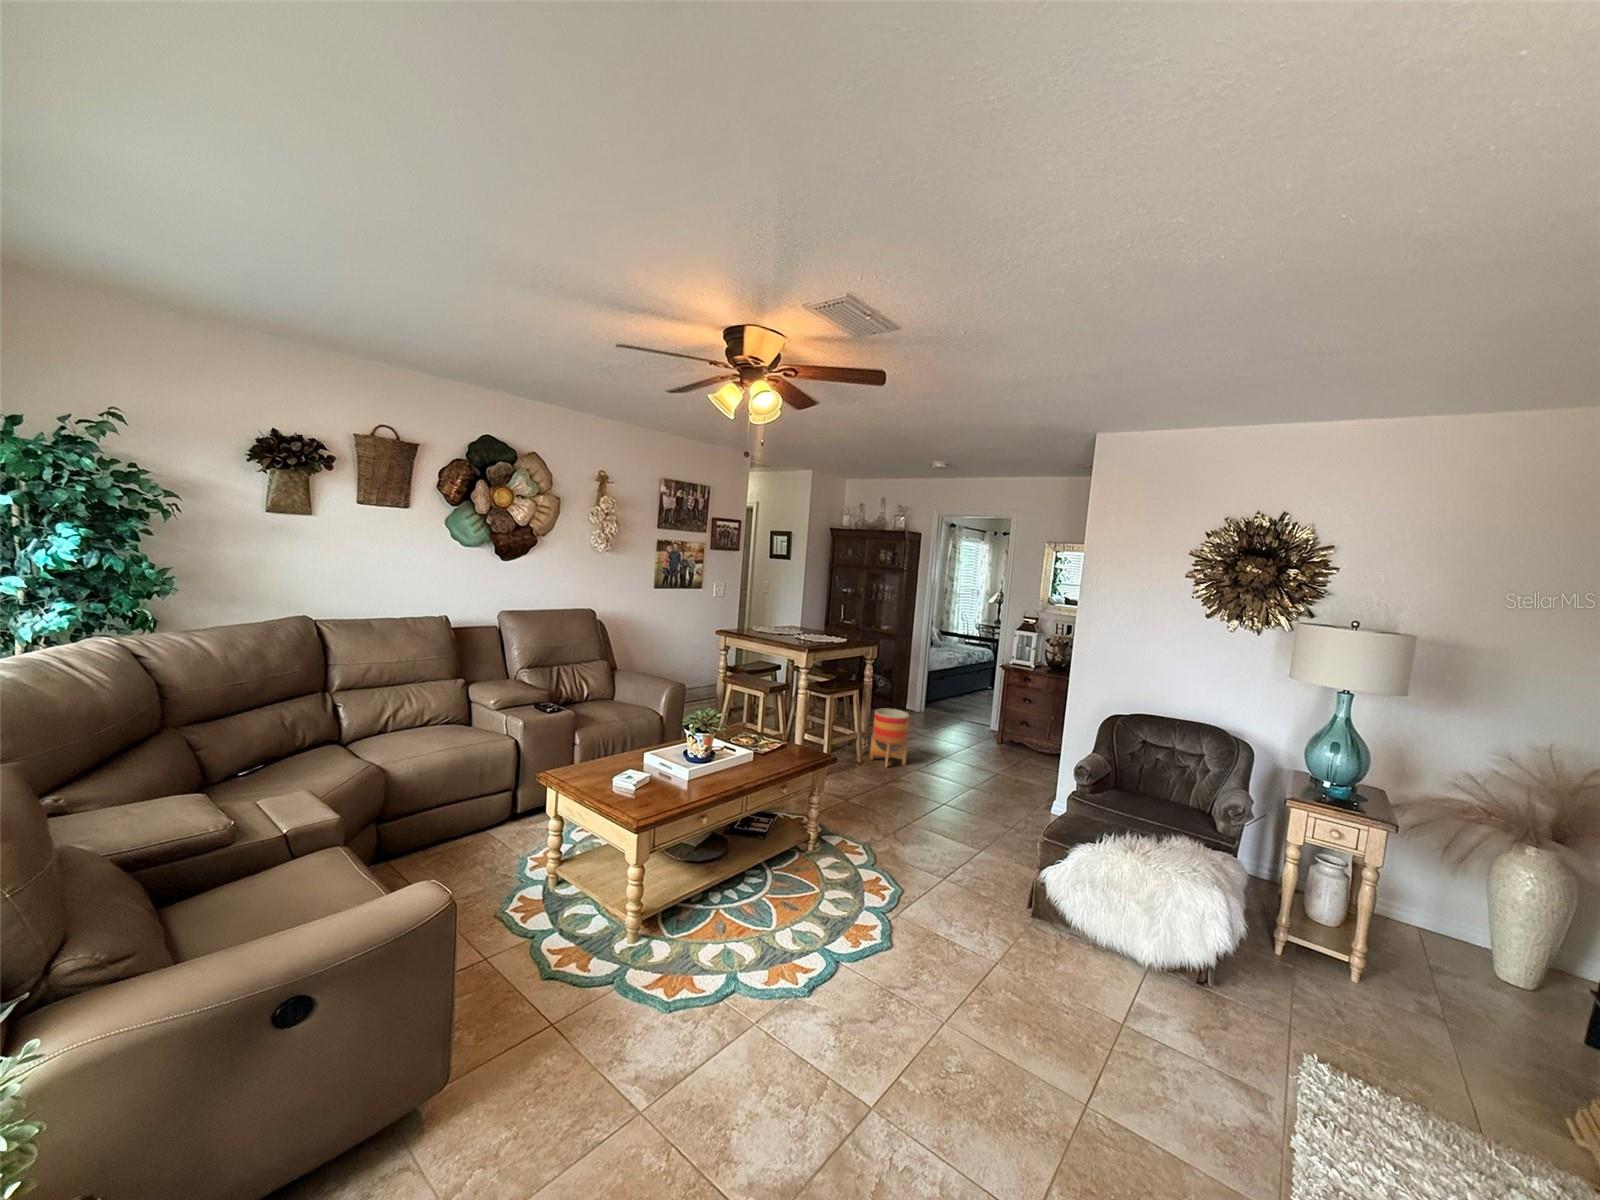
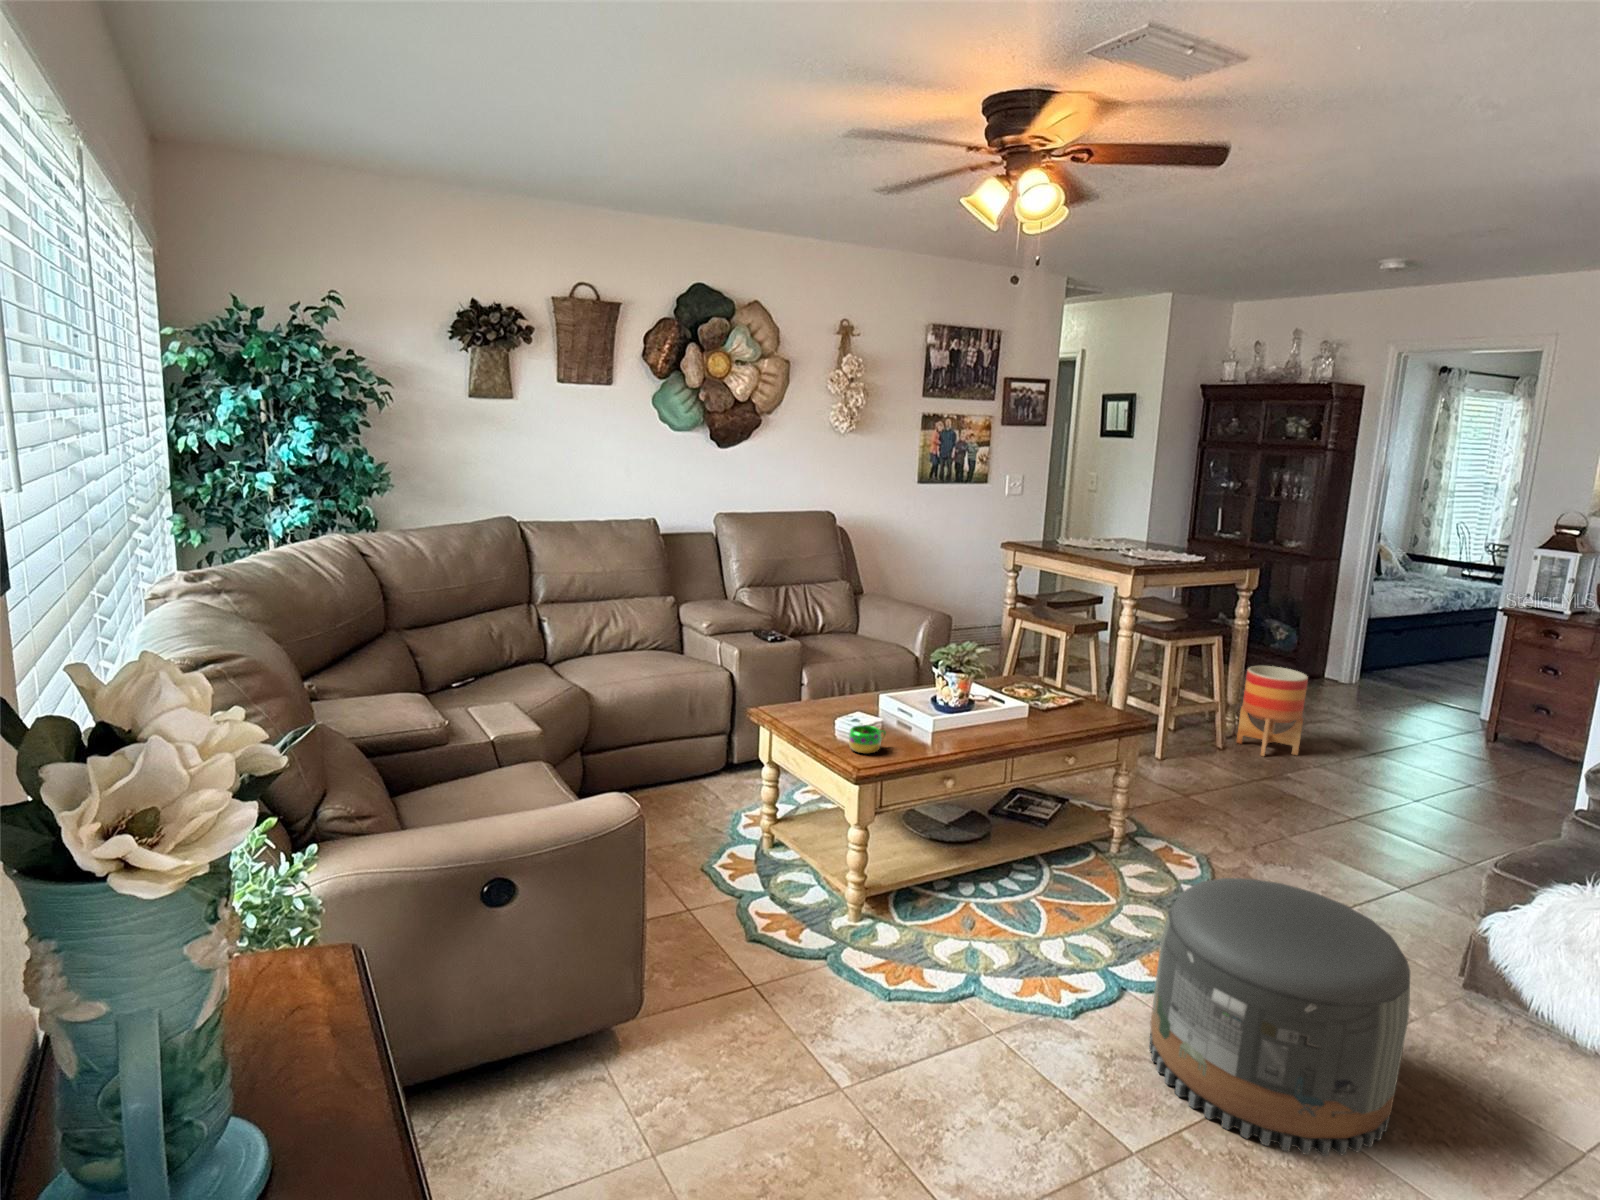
mug: none [629,783,657,807] -> present [849,725,886,754]
pouf: none [860,869,1020,1068] -> present [1149,878,1410,1156]

